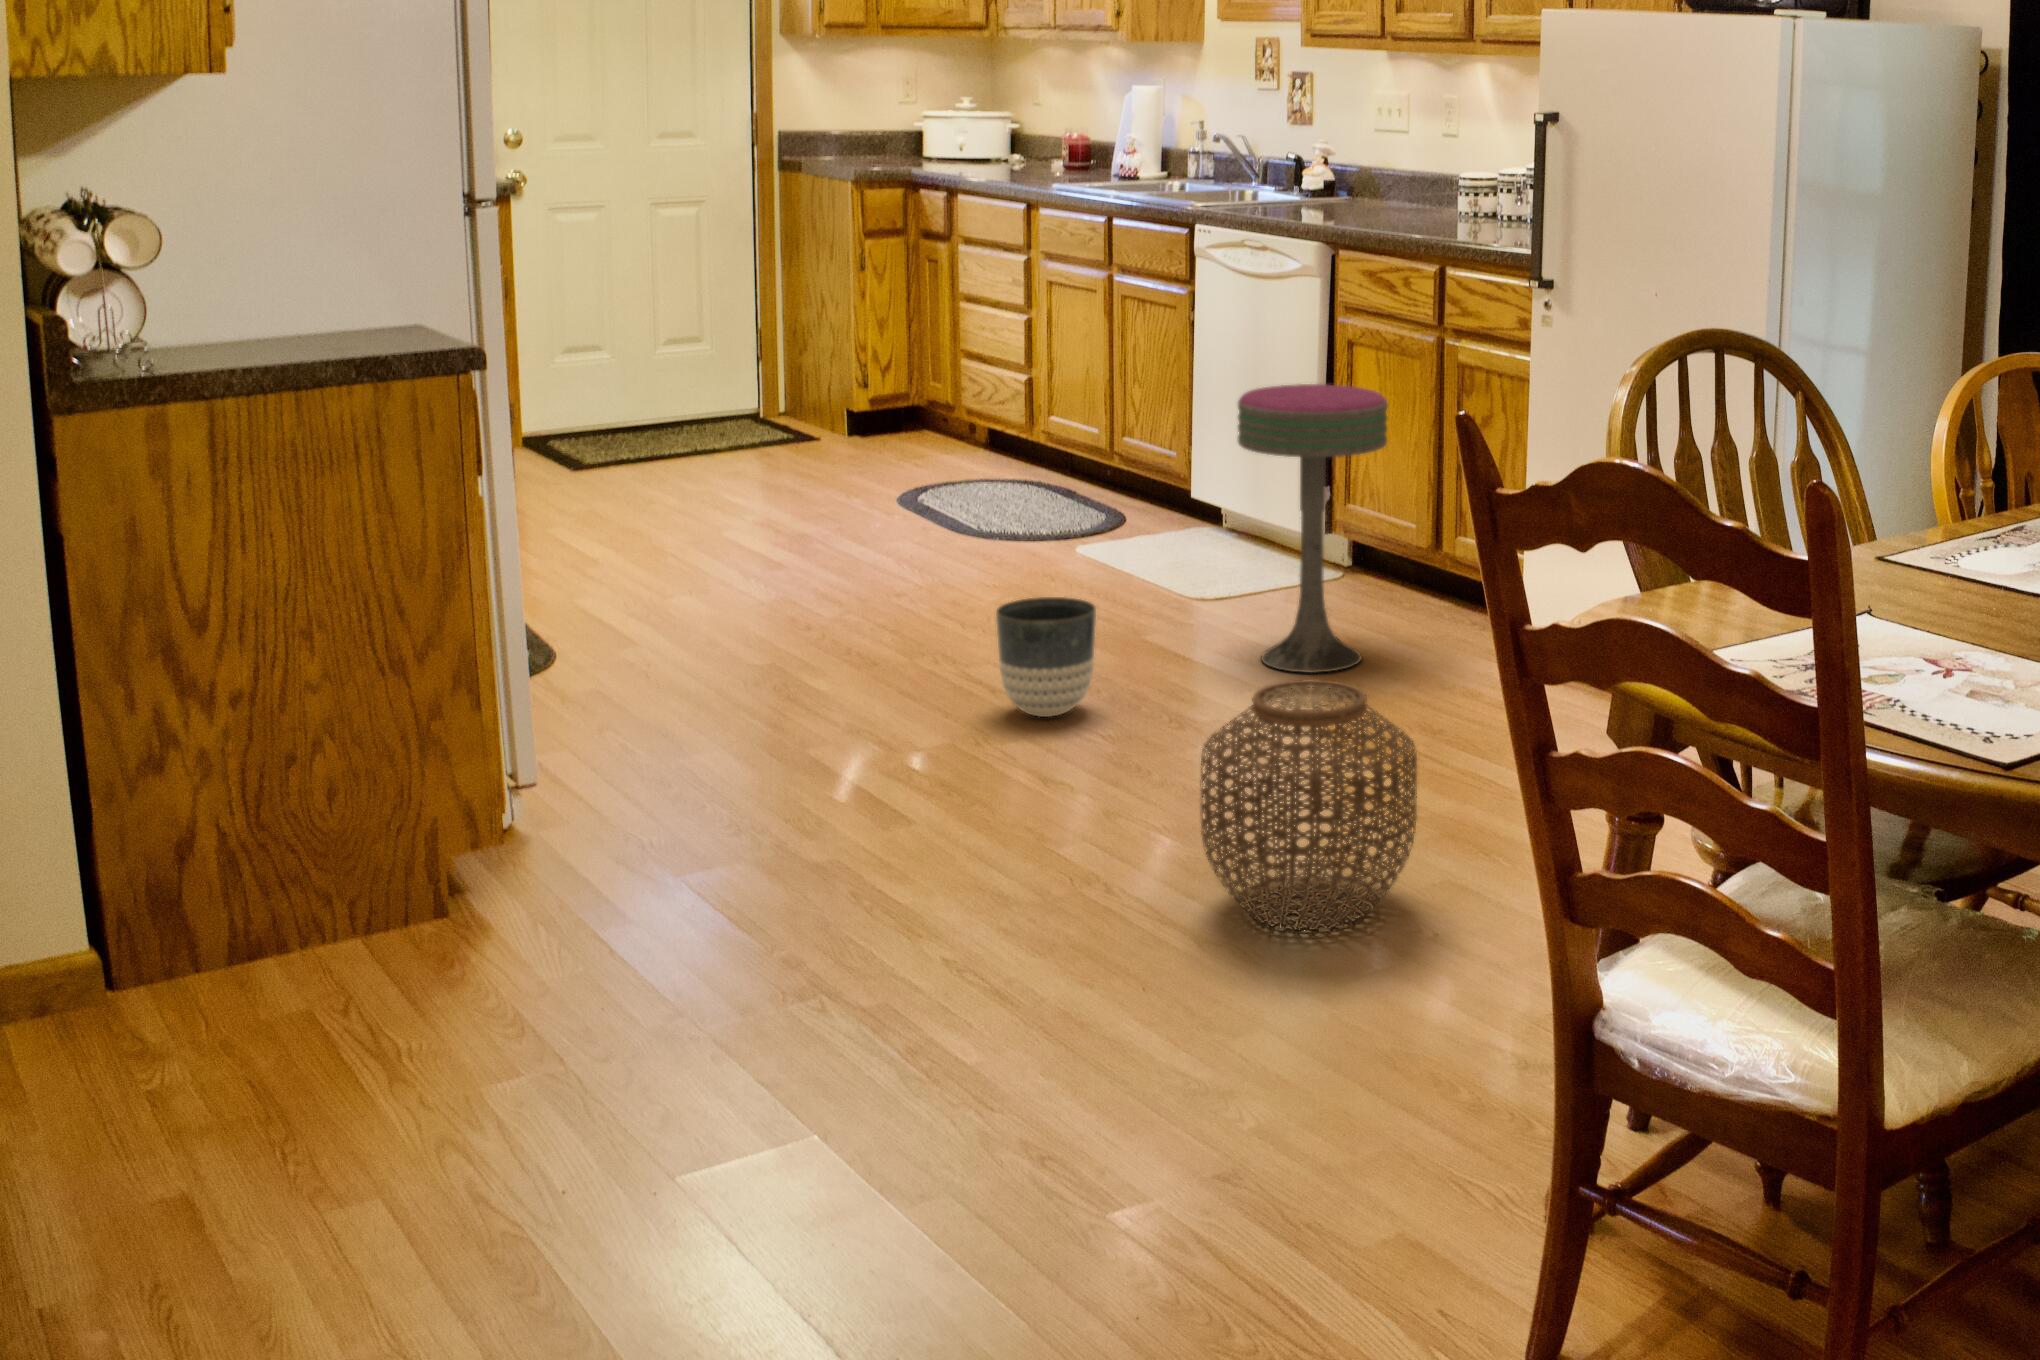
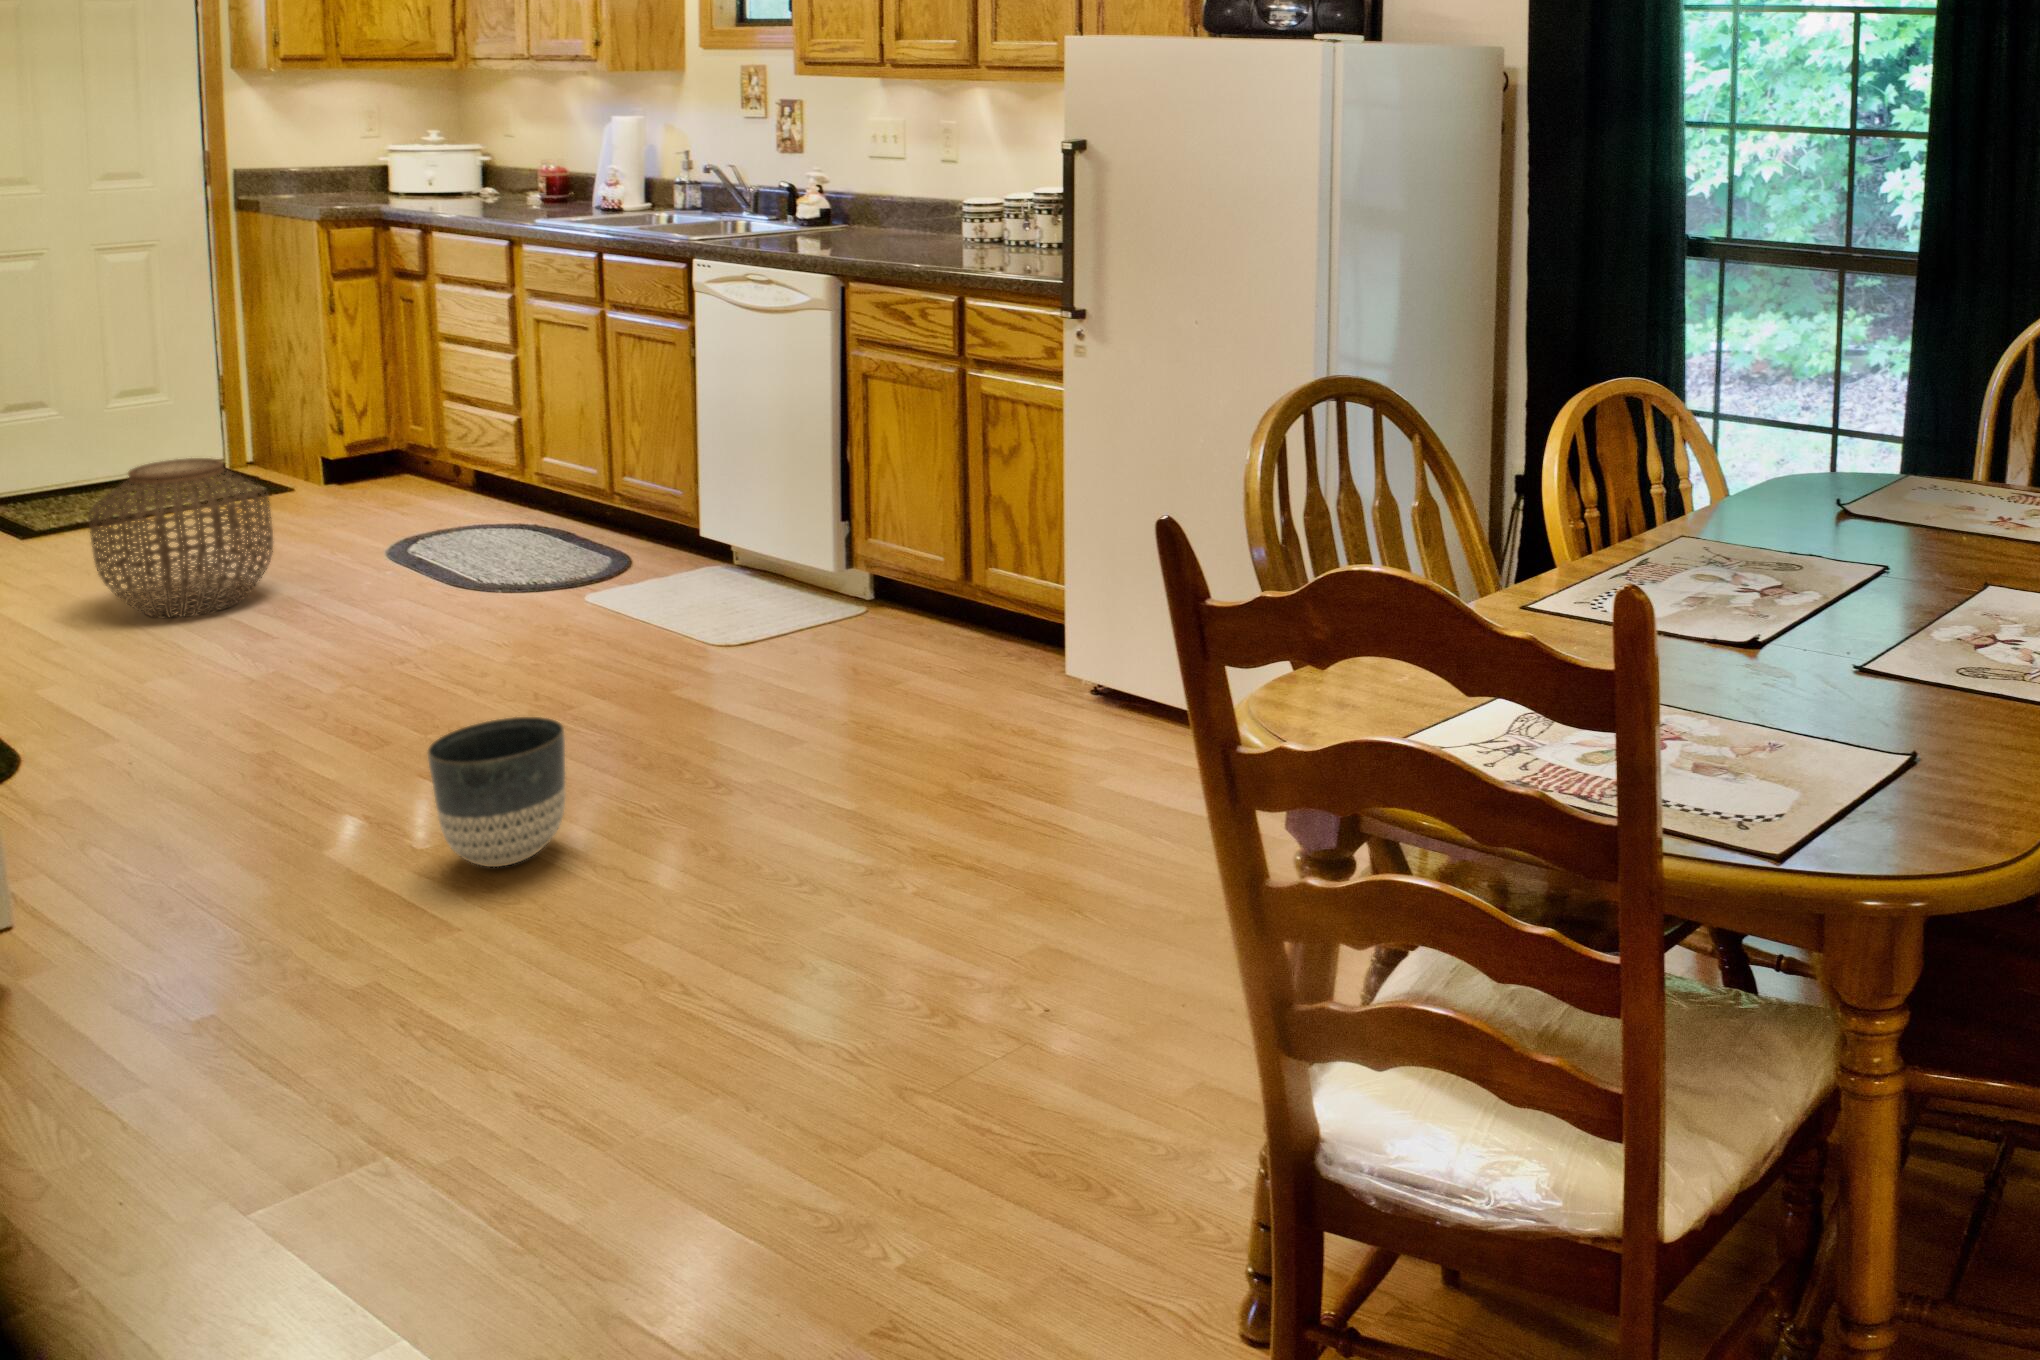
bar stool: present [1238,384,1388,673] -> none [736,435,912,753]
woven basket: present [1200,680,1417,930] -> present [89,458,273,617]

